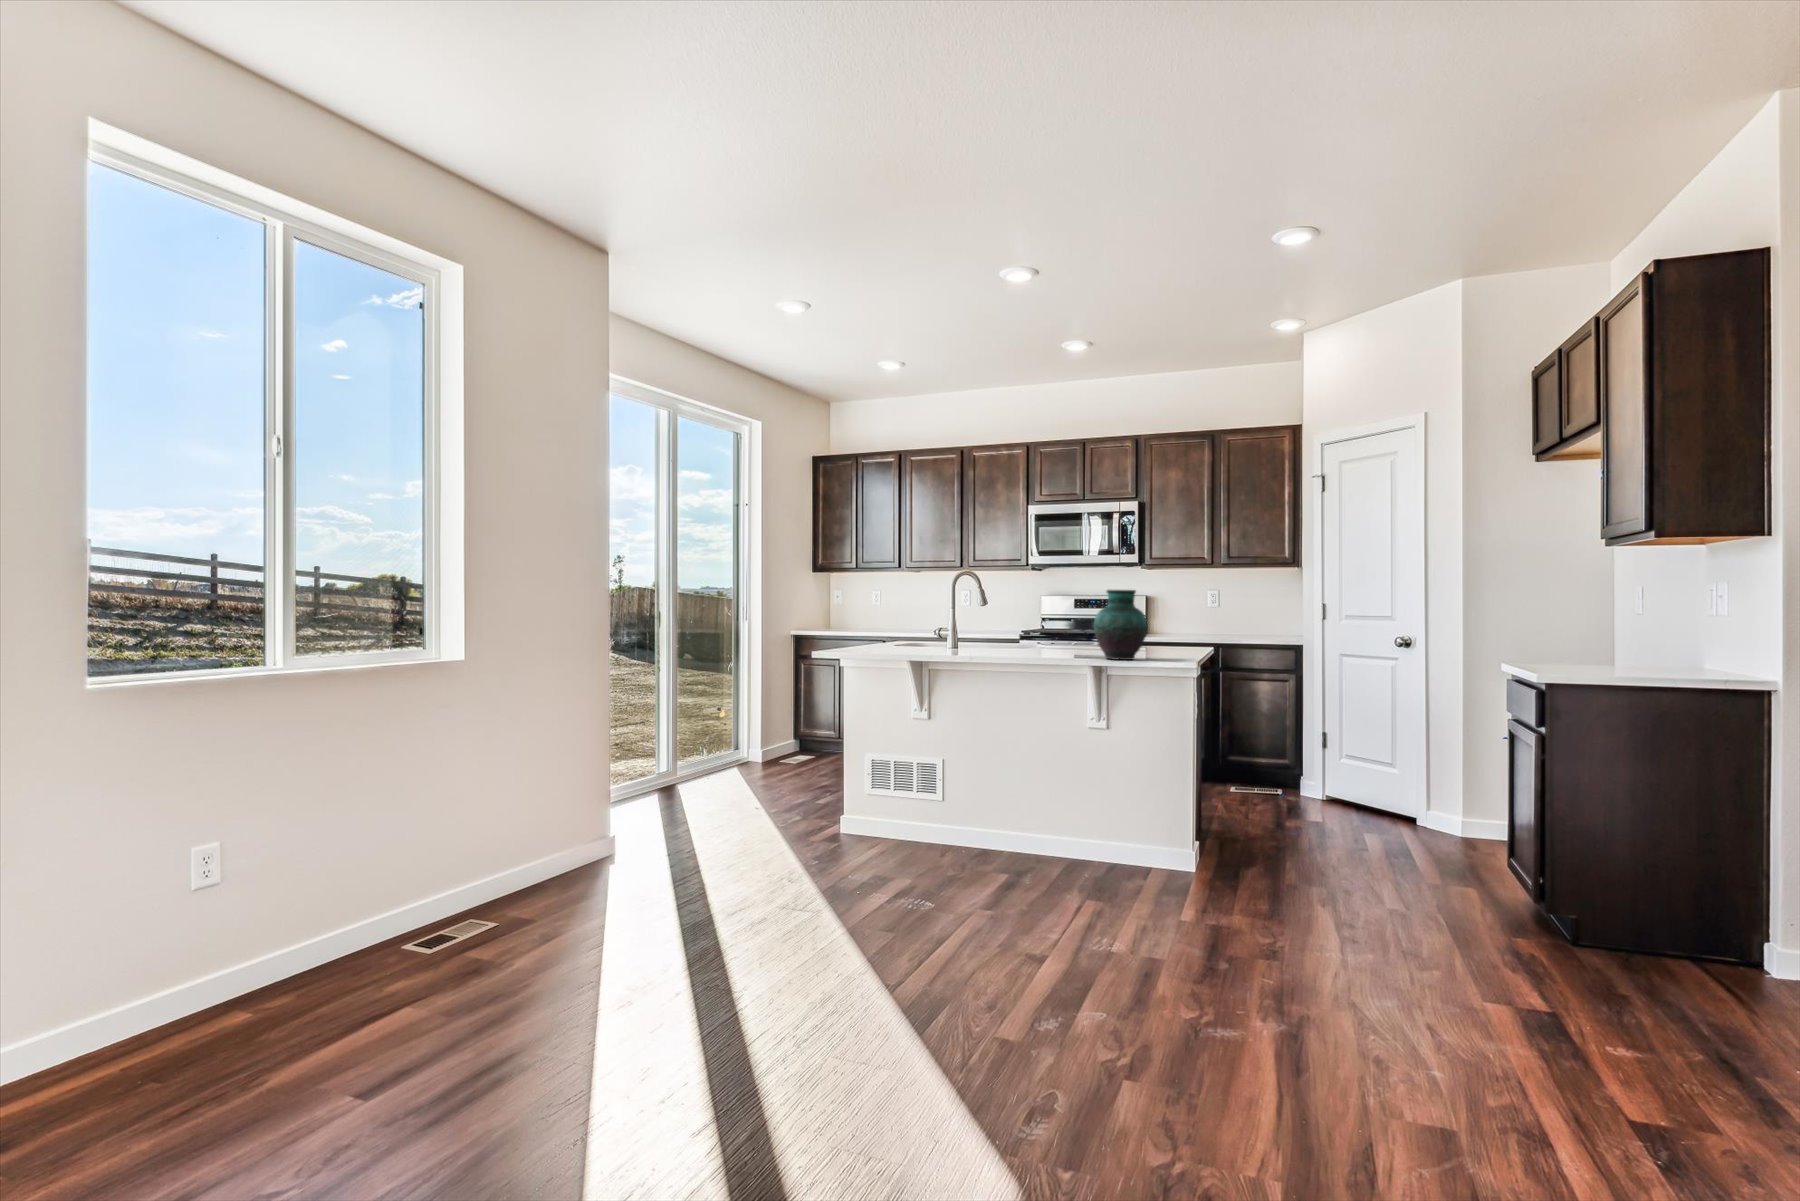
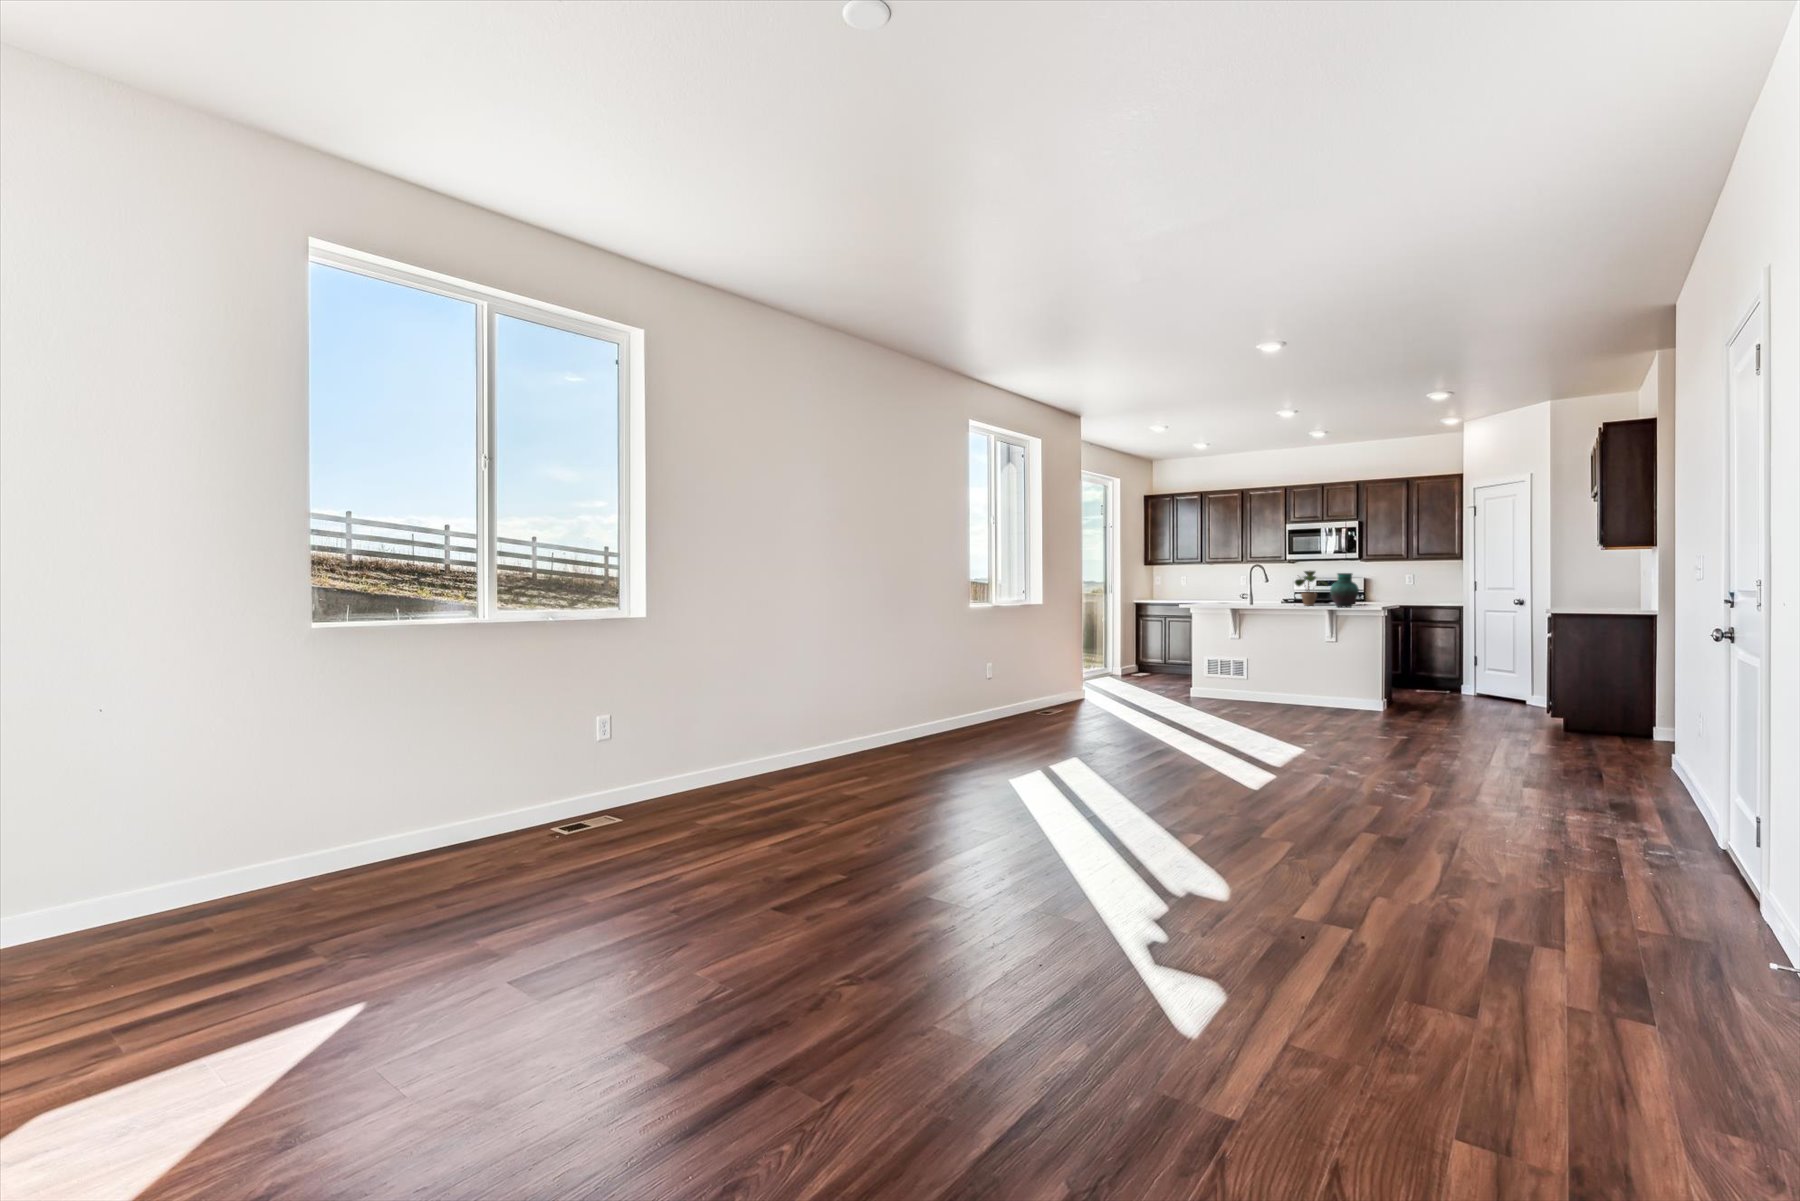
potted plant: none [1022,582,1091,650] -> present [1295,571,1328,606]

